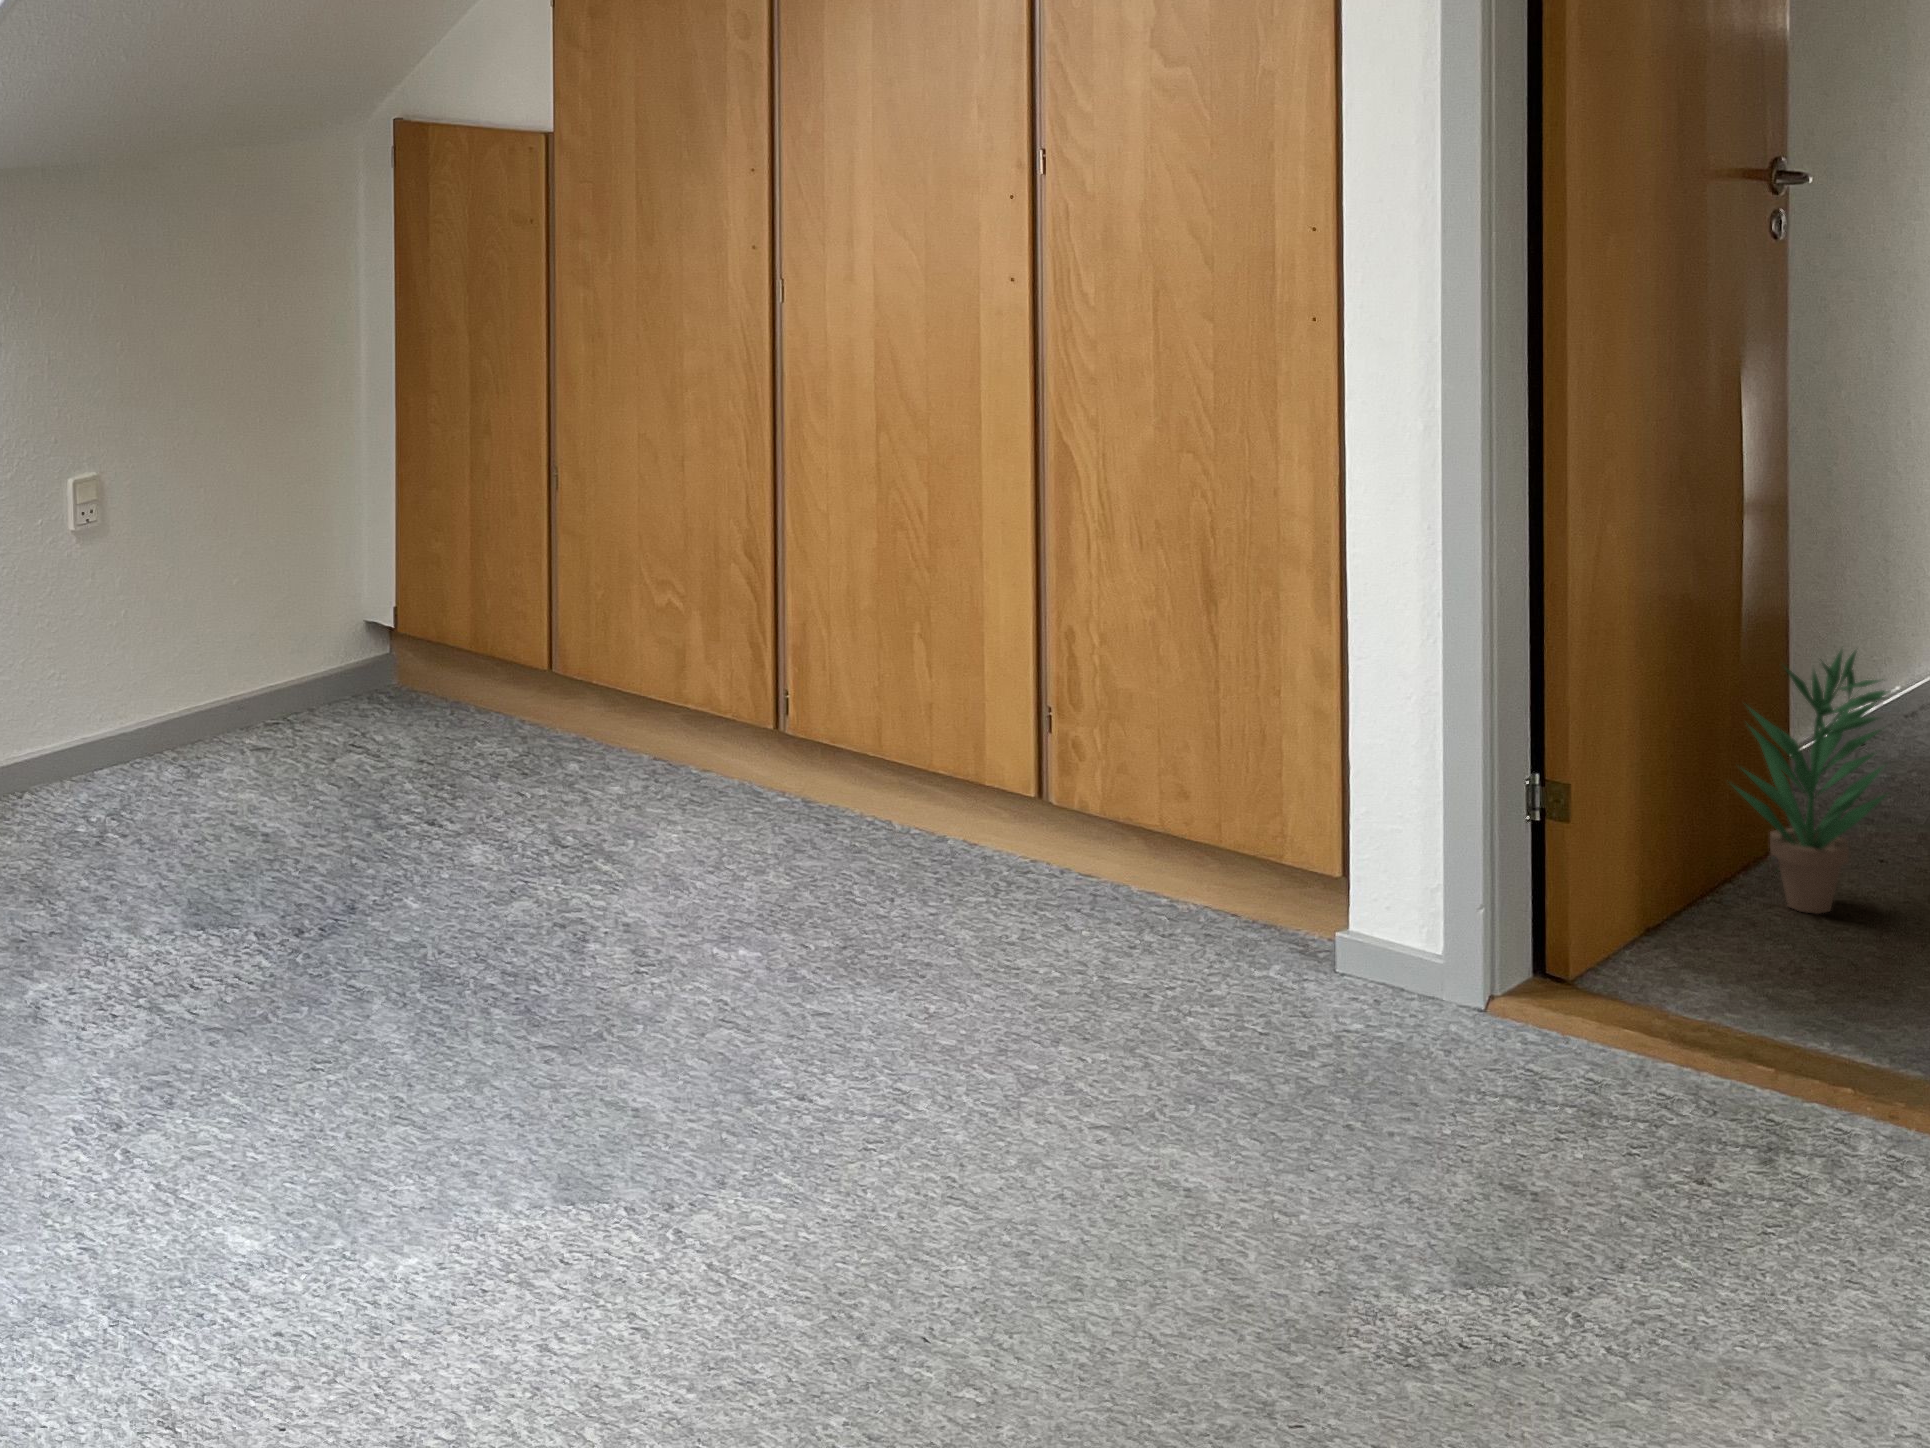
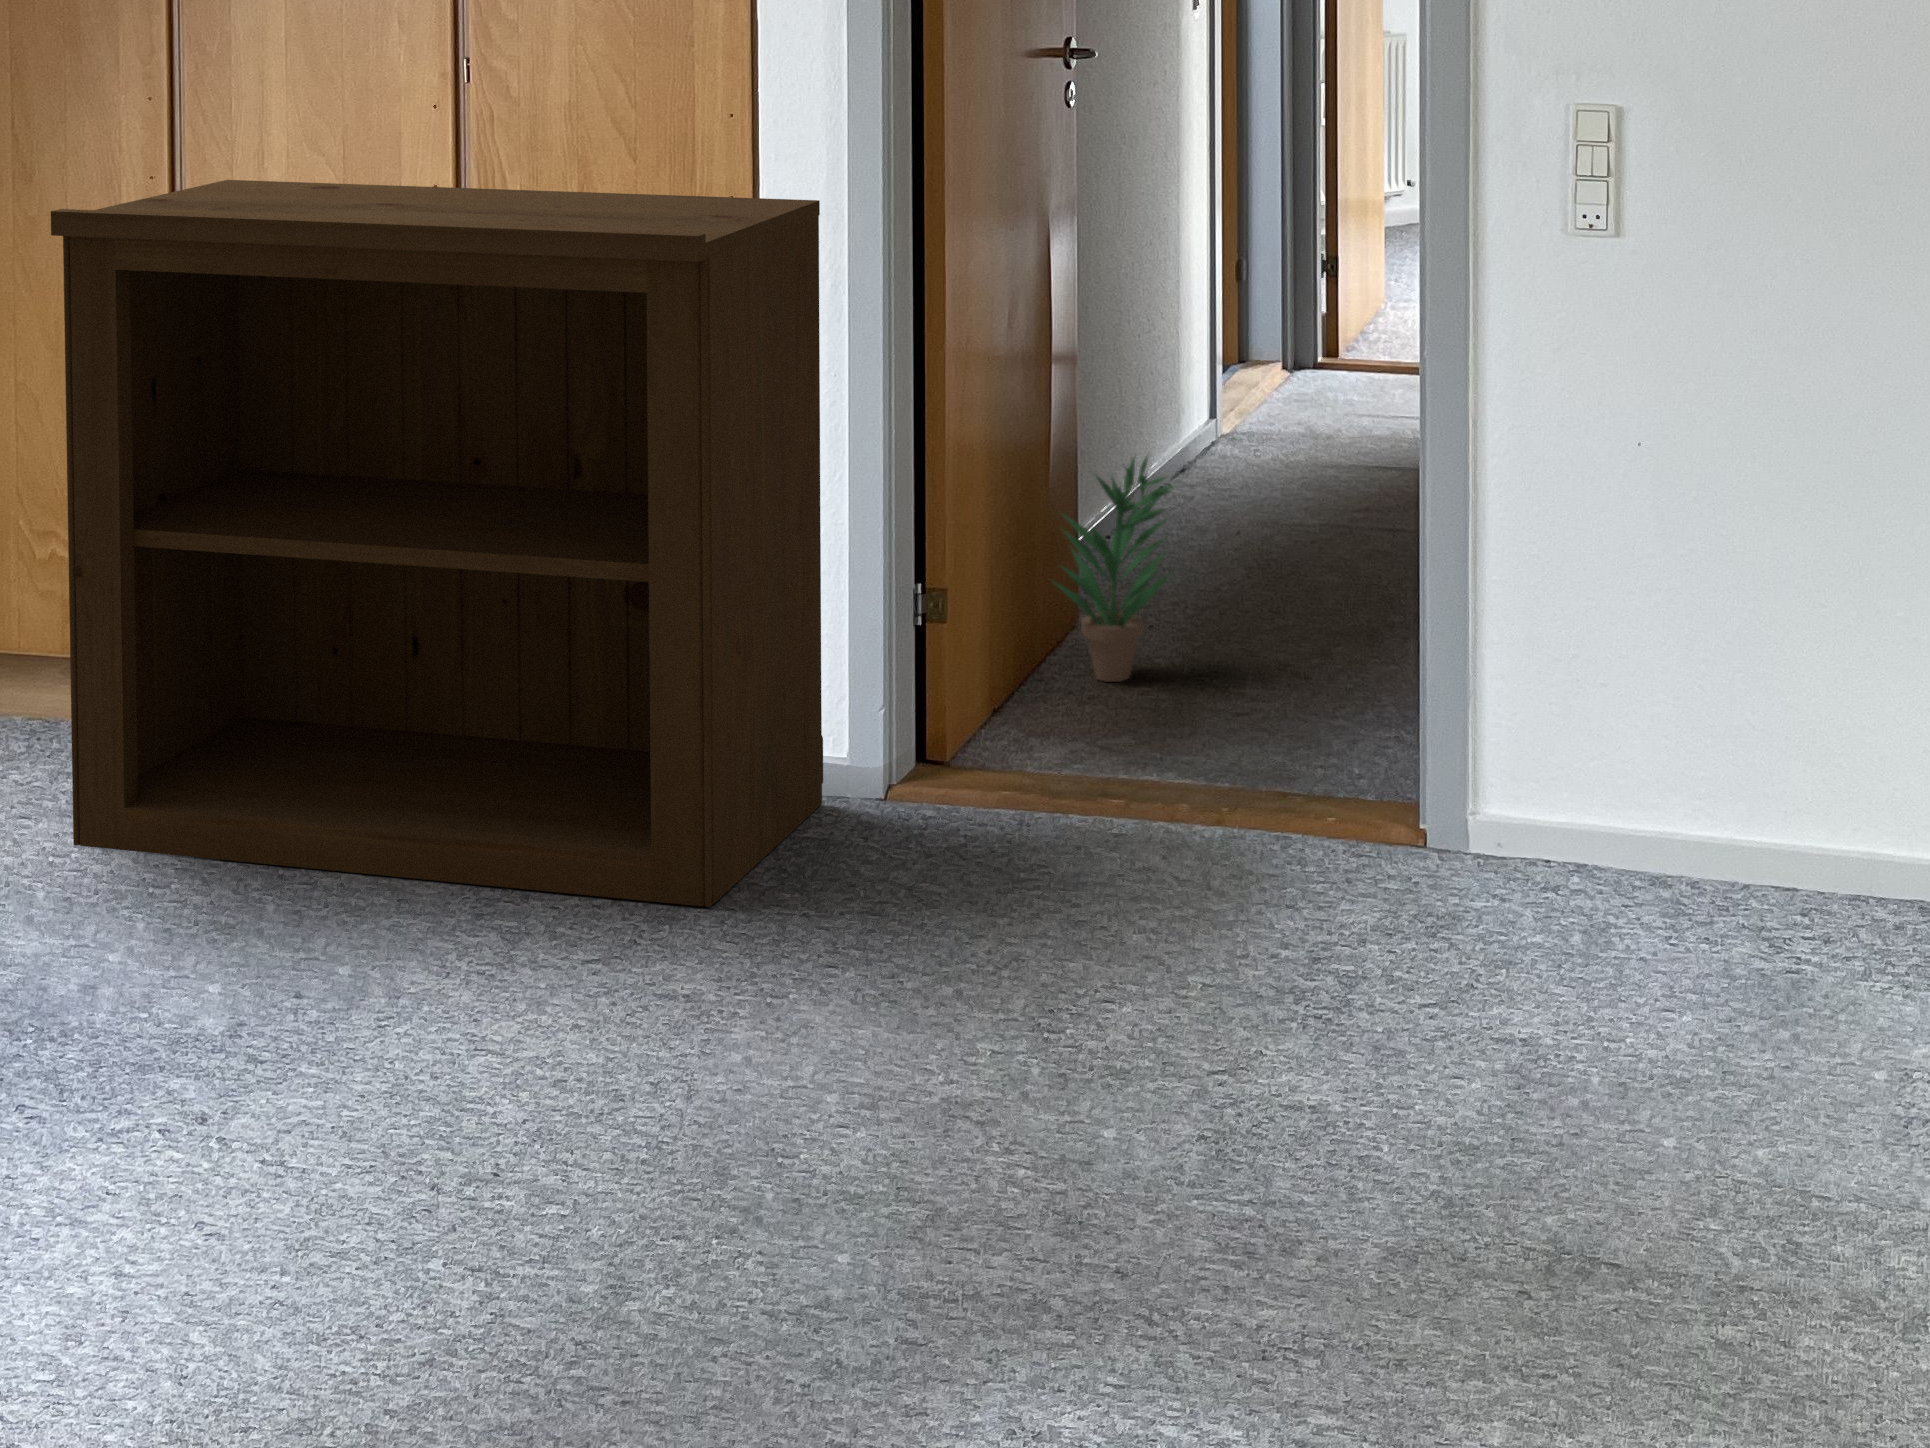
bookshelf: none [628,260,1410,1091] -> present [51,180,823,907]

